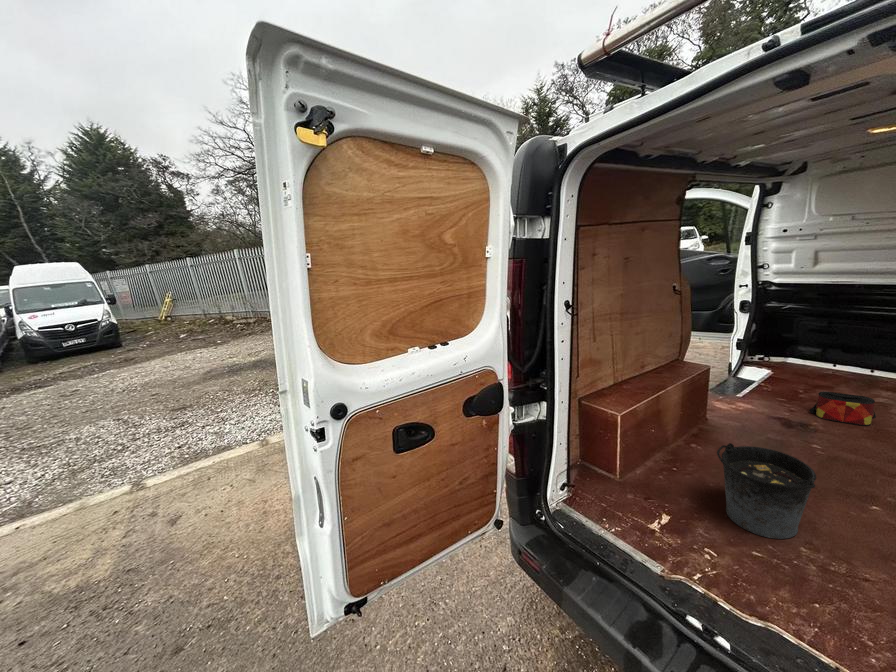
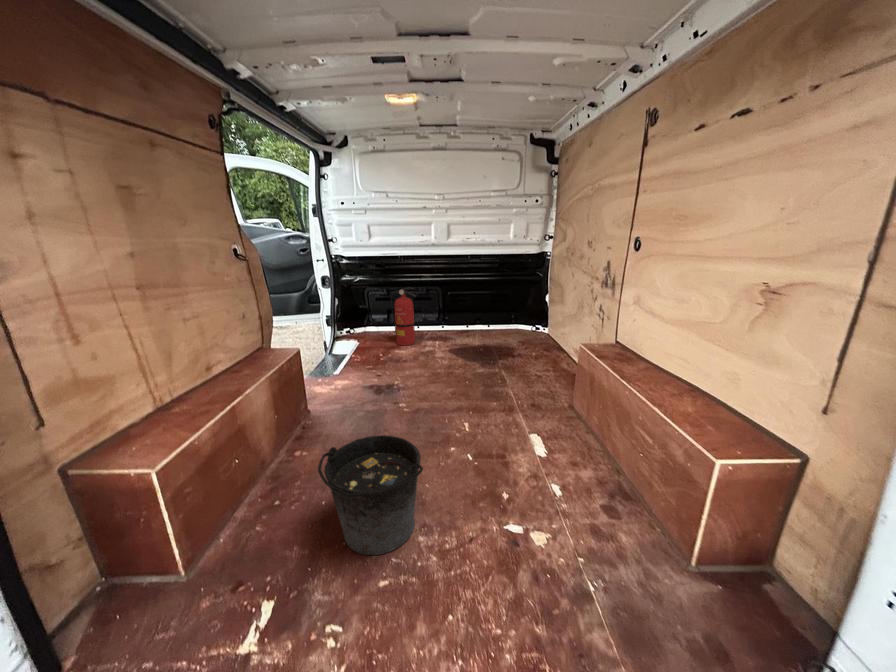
fire extinguisher: none [826,323,871,390] -> present [391,287,416,346]
bag: present [809,391,876,426] -> none [391,348,433,376]

